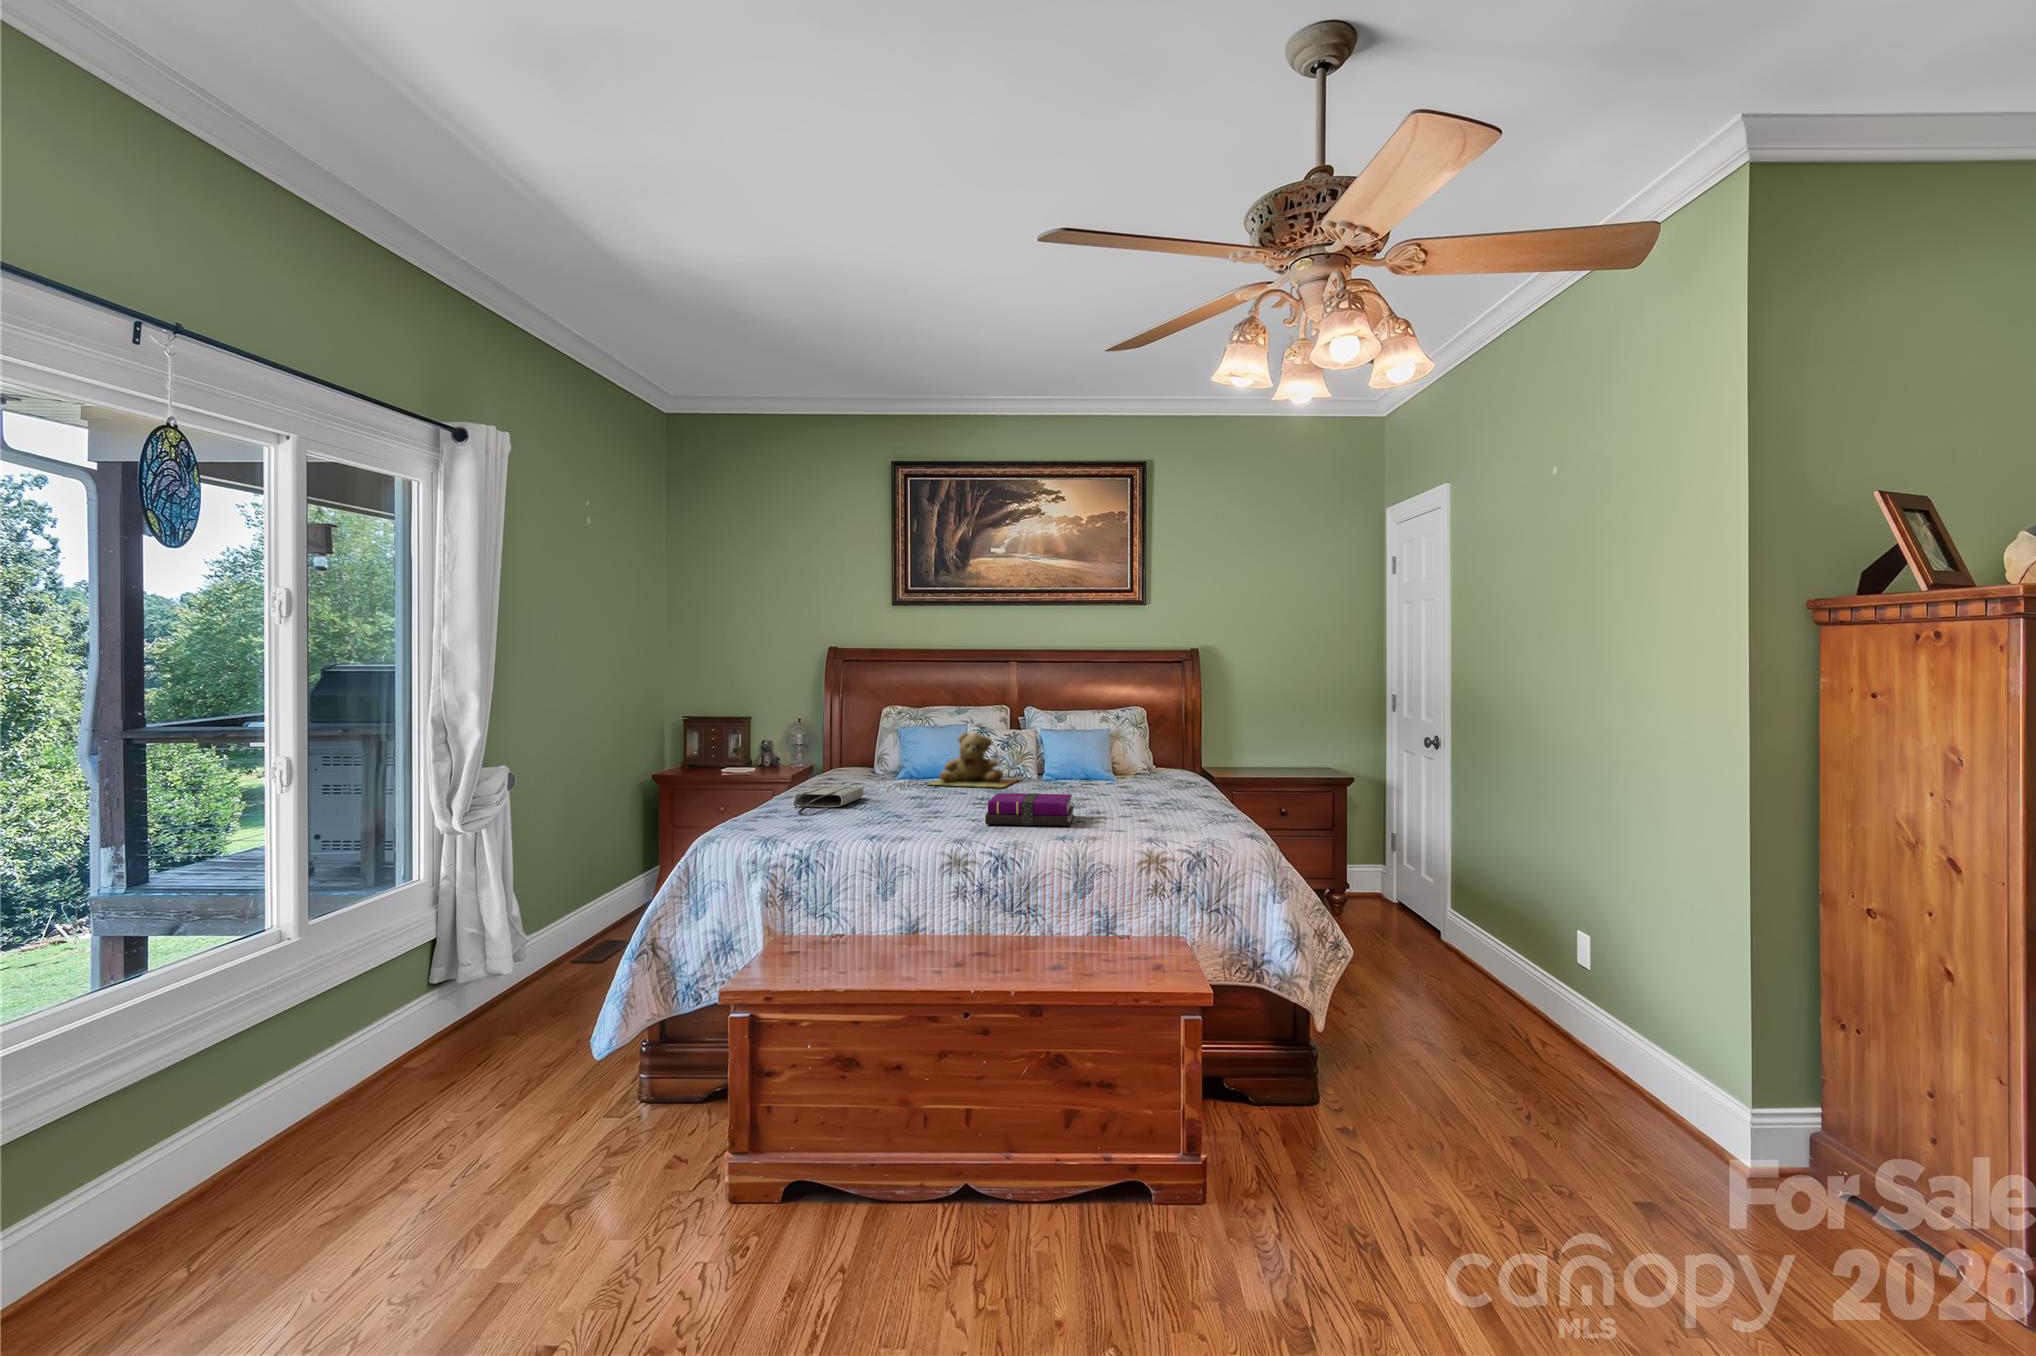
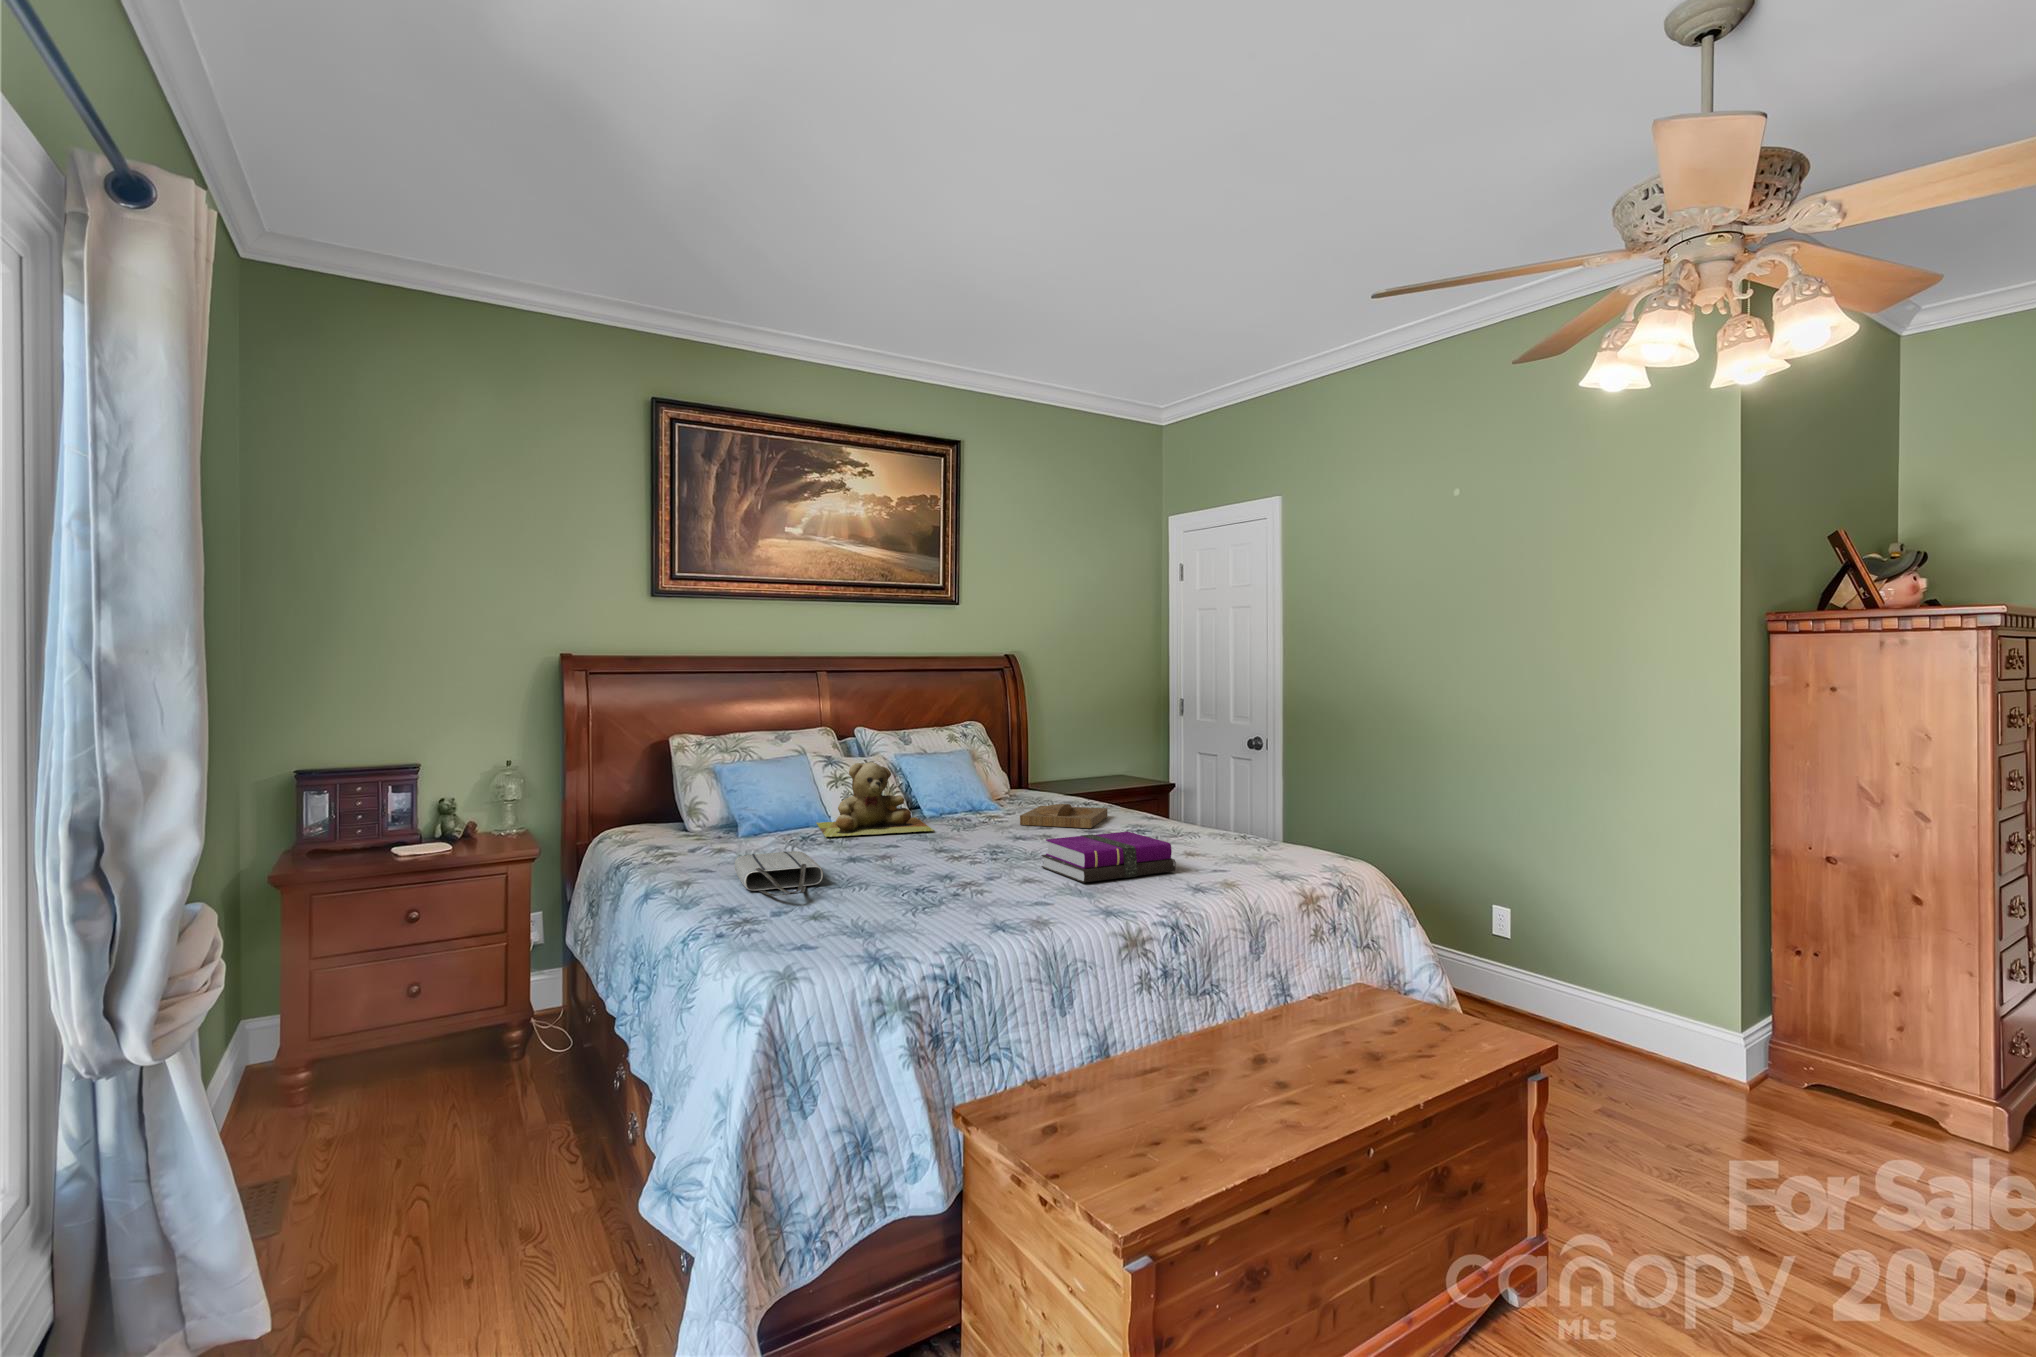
tray: none [1076,777,1162,797] -> present [1020,804,1107,828]

